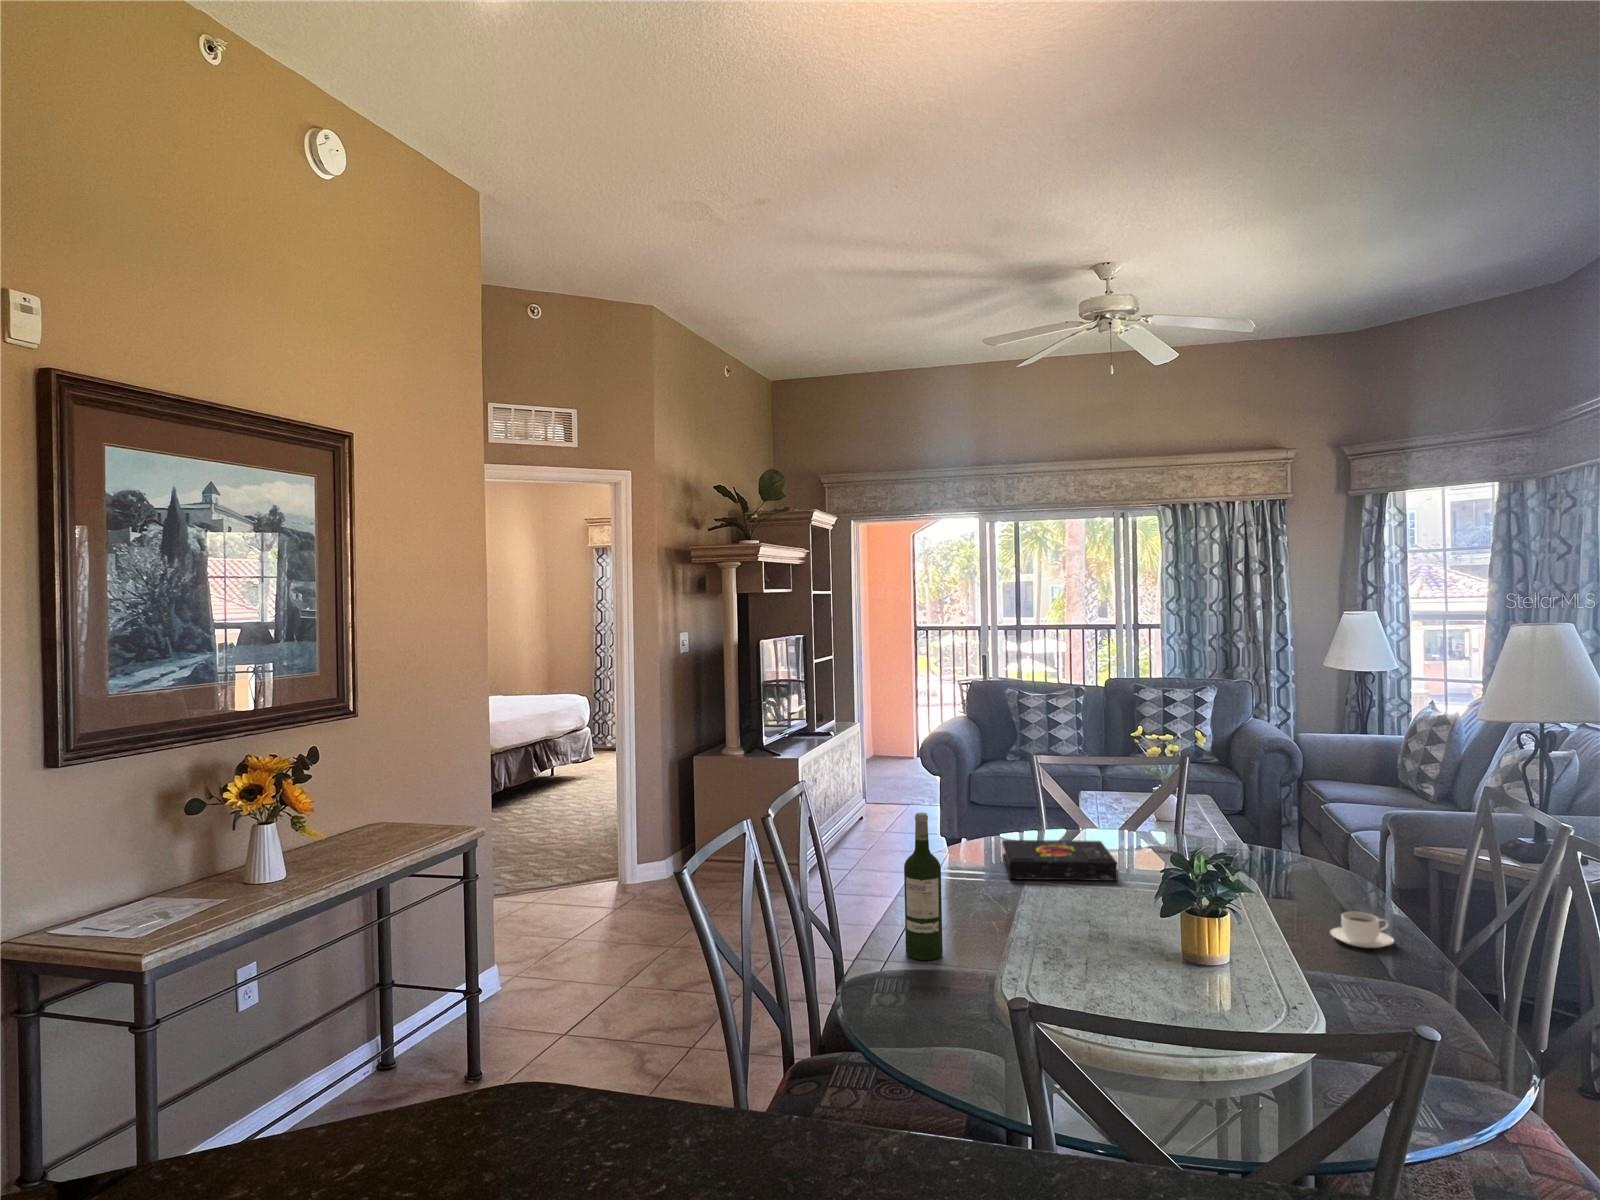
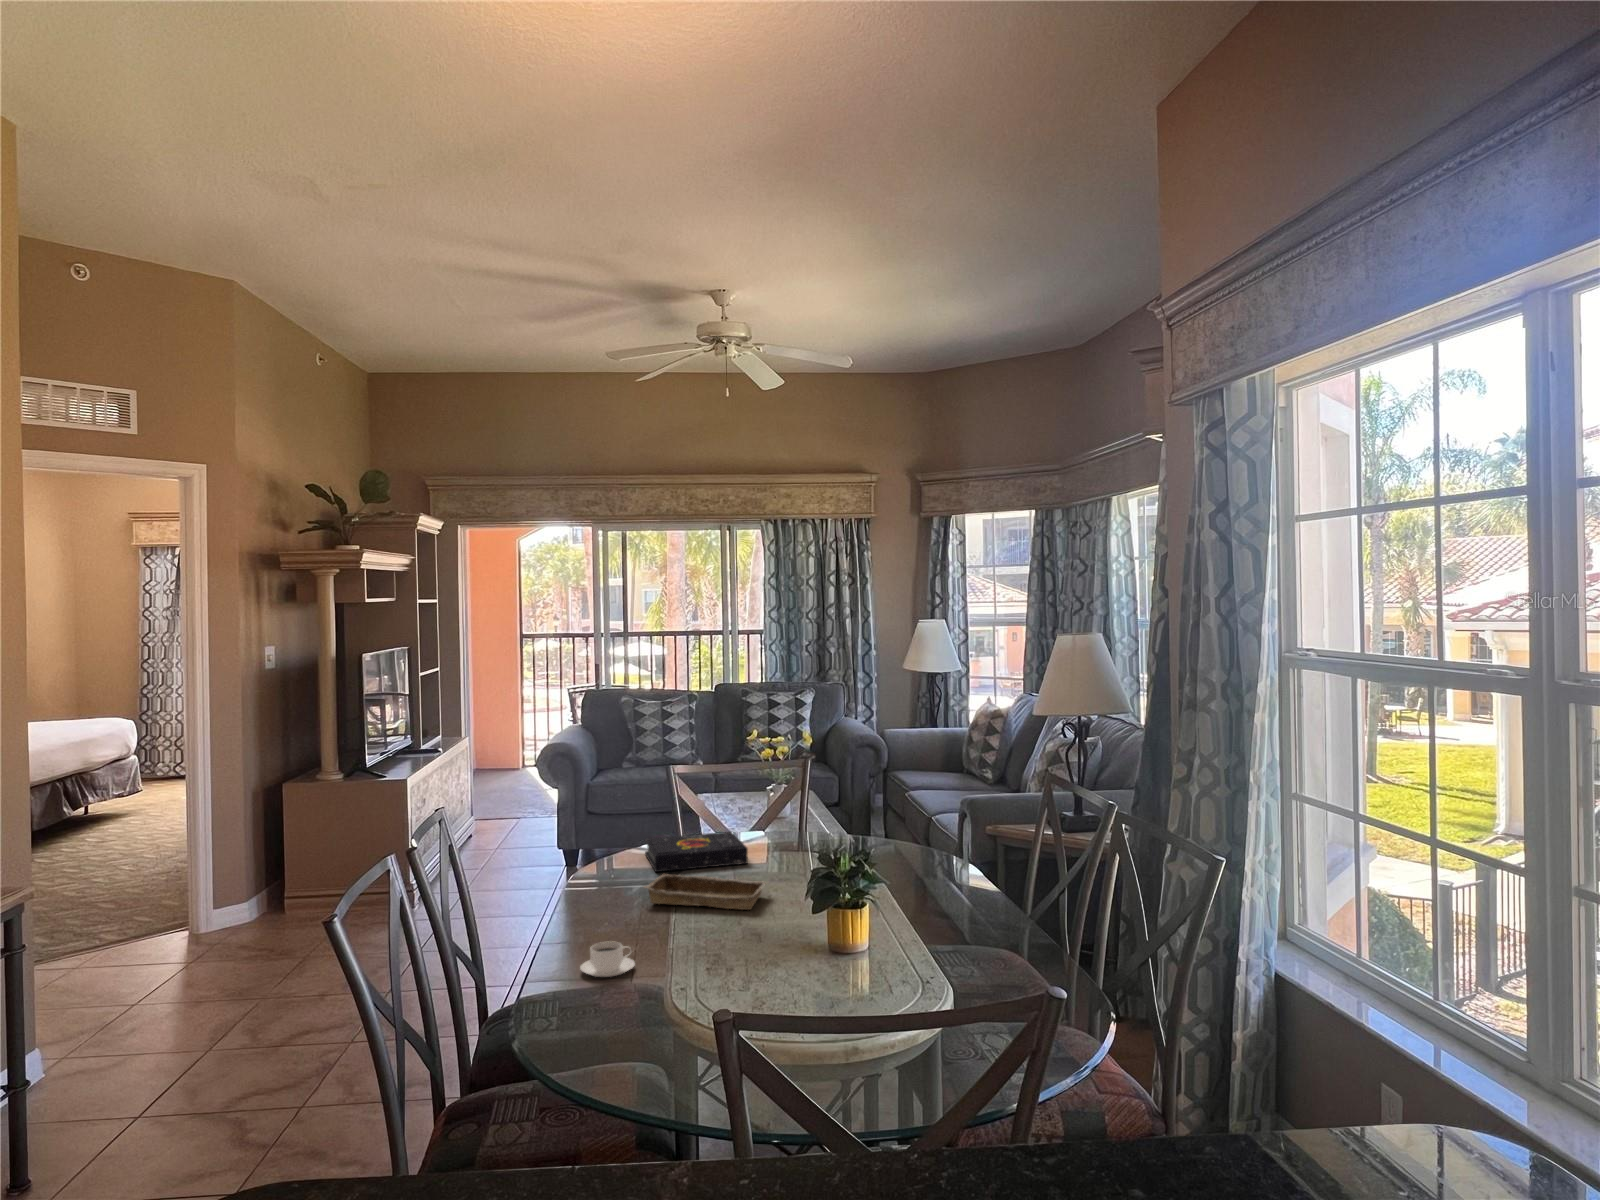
wine bottle: present [904,813,943,960] -> none [575,814,610,946]
tray: none [987,883,1139,940] -> present [645,874,767,910]
coffee cup: present [1330,912,1394,948] -> present [580,941,635,977]

